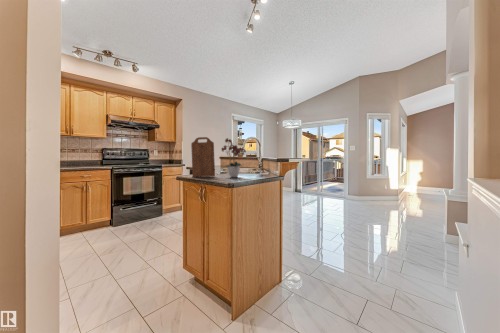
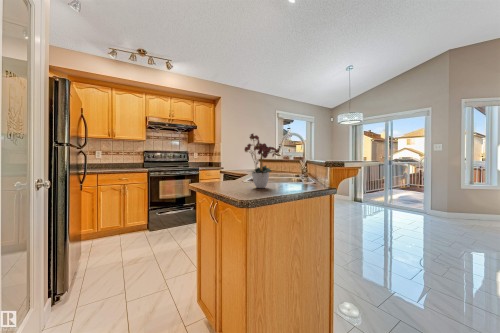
cutting board: present [191,137,215,177] -> none [209,134,237,185]

